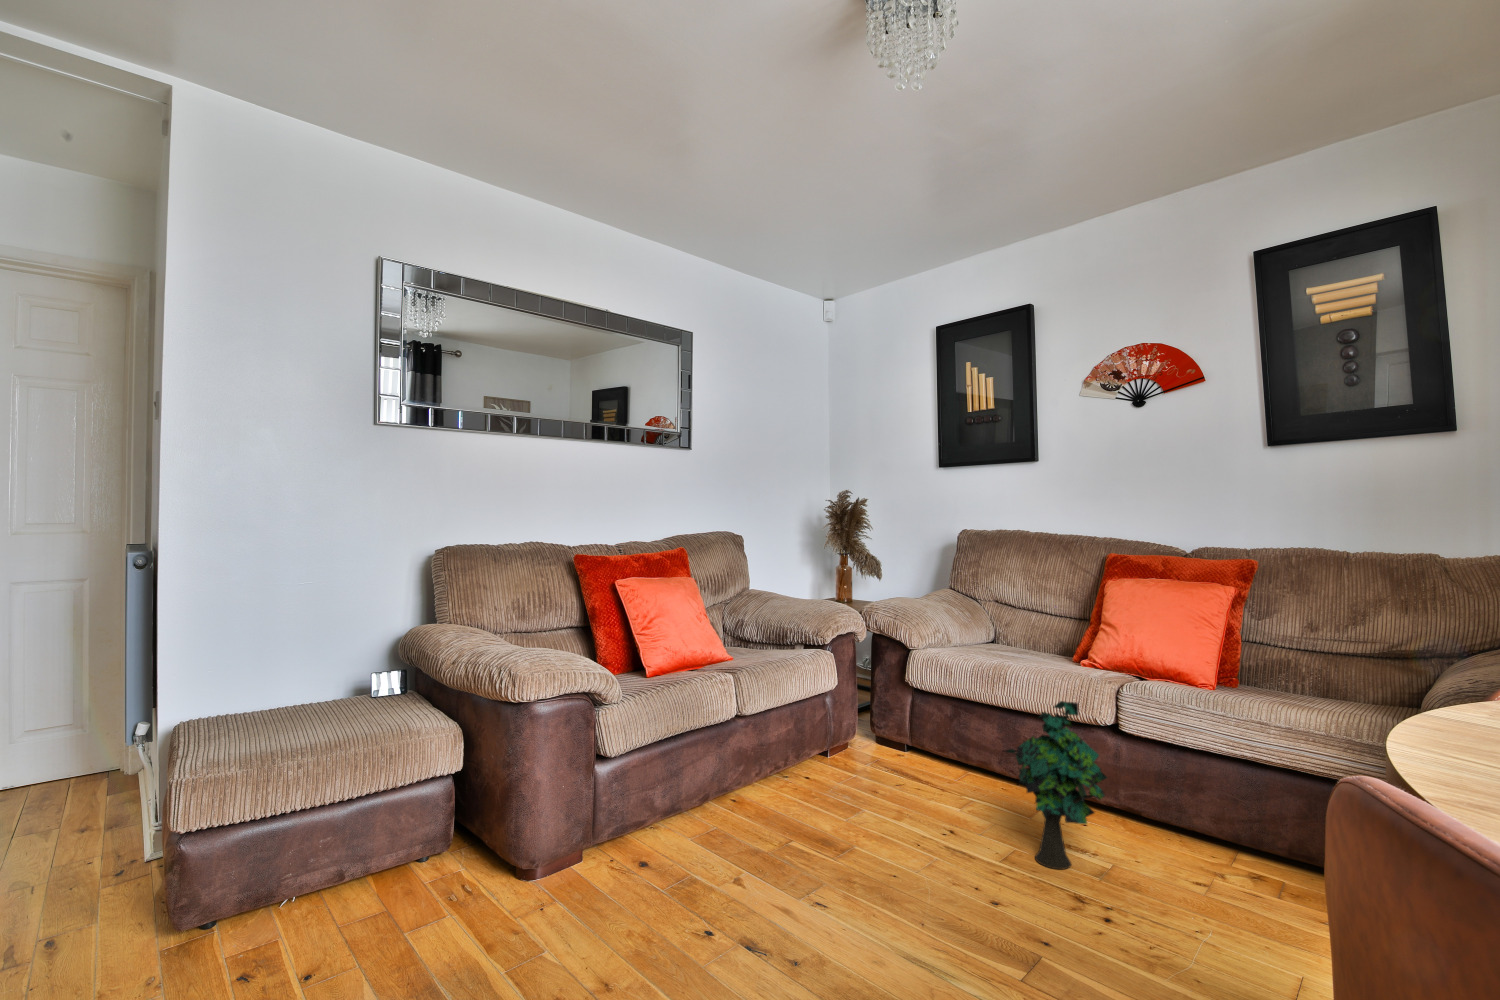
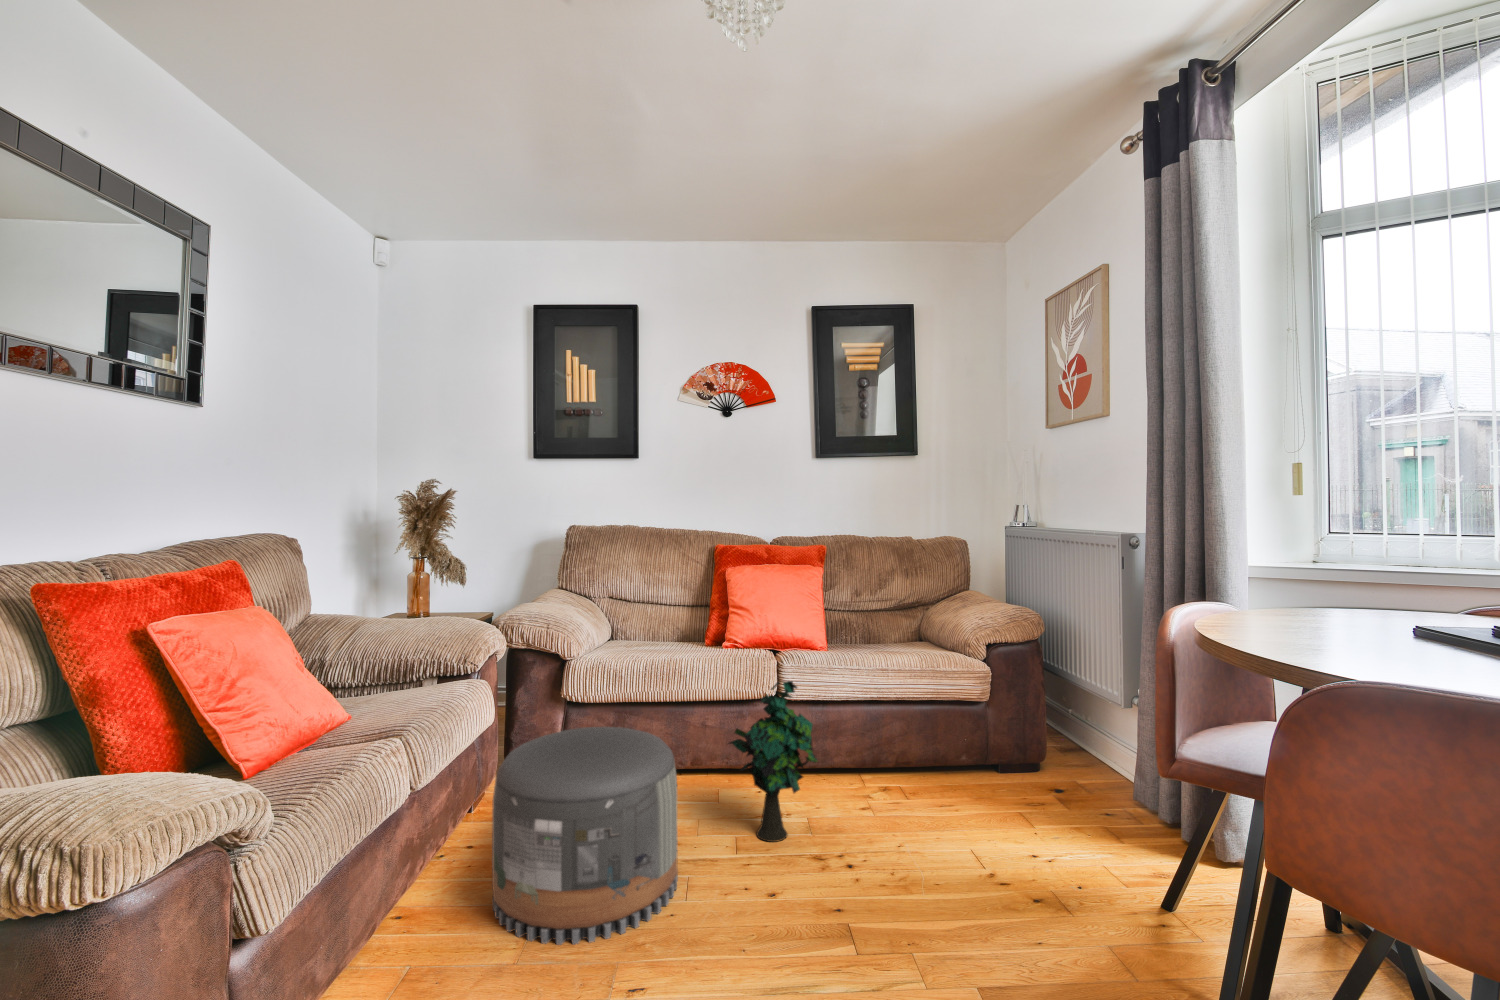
pouf: none [780,702,932,872] -> present [492,727,678,945]

